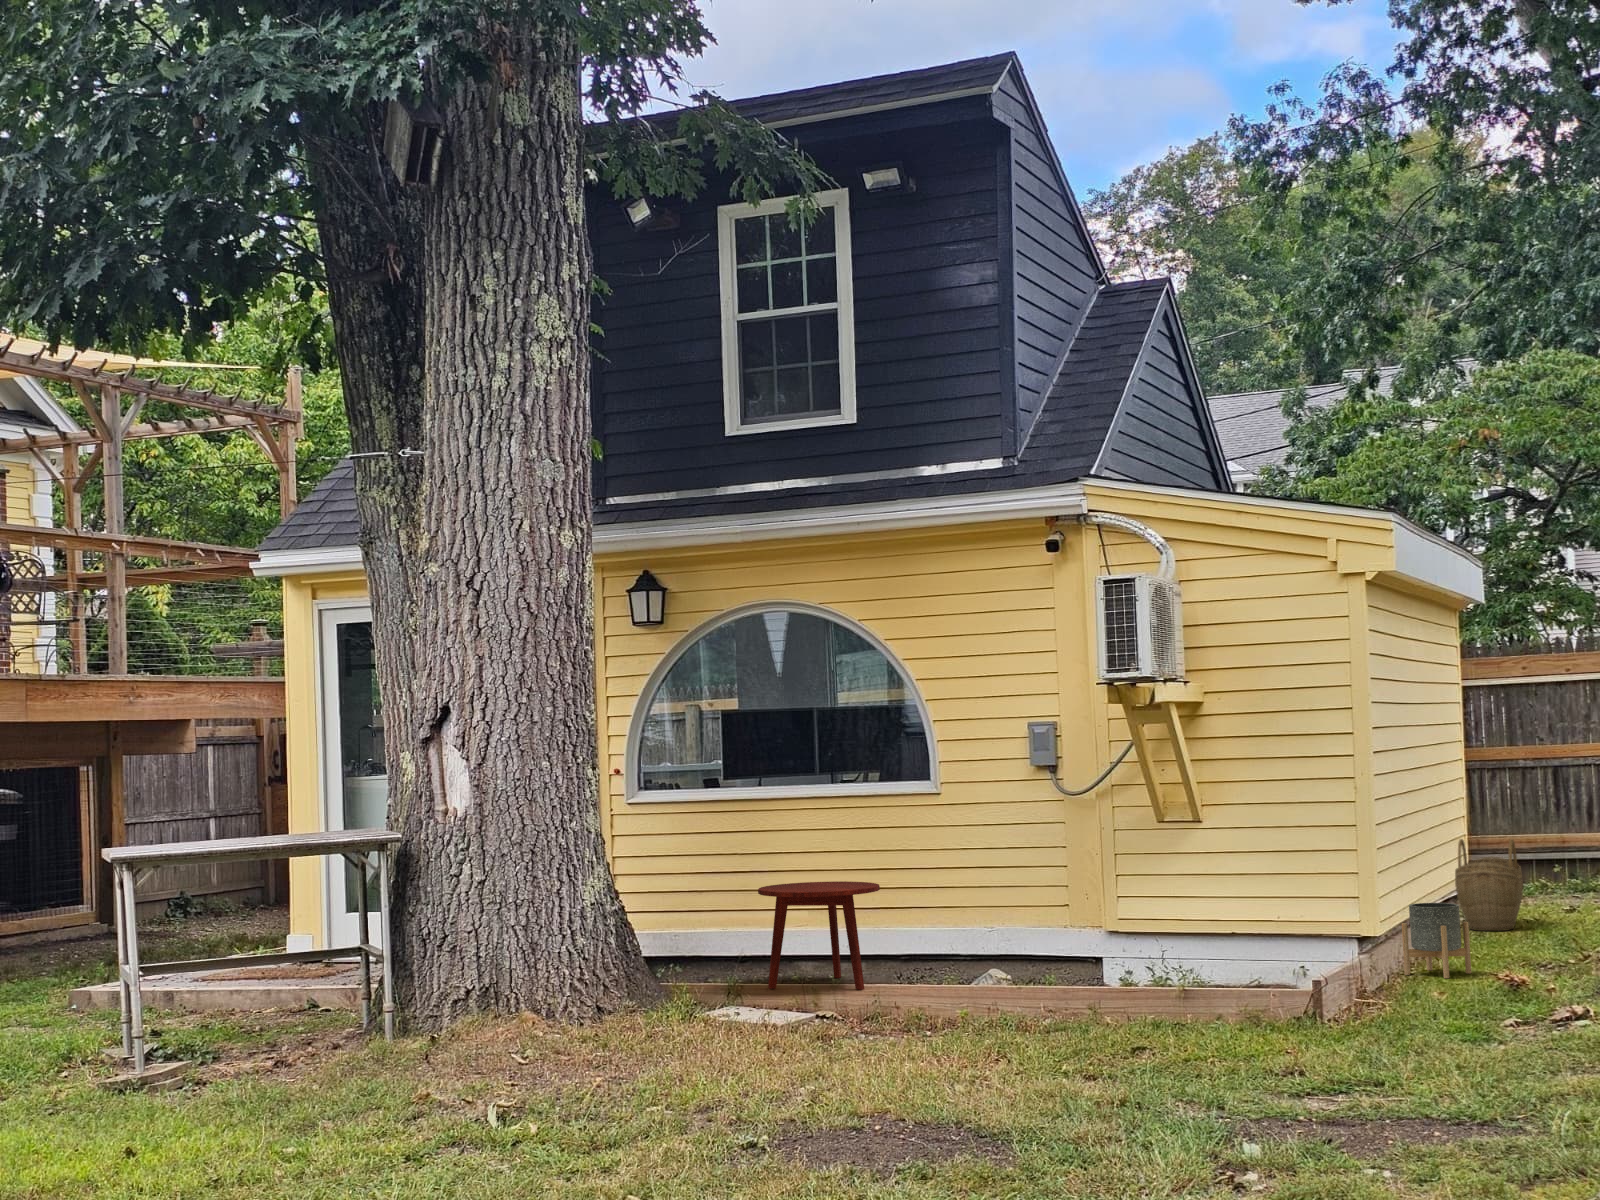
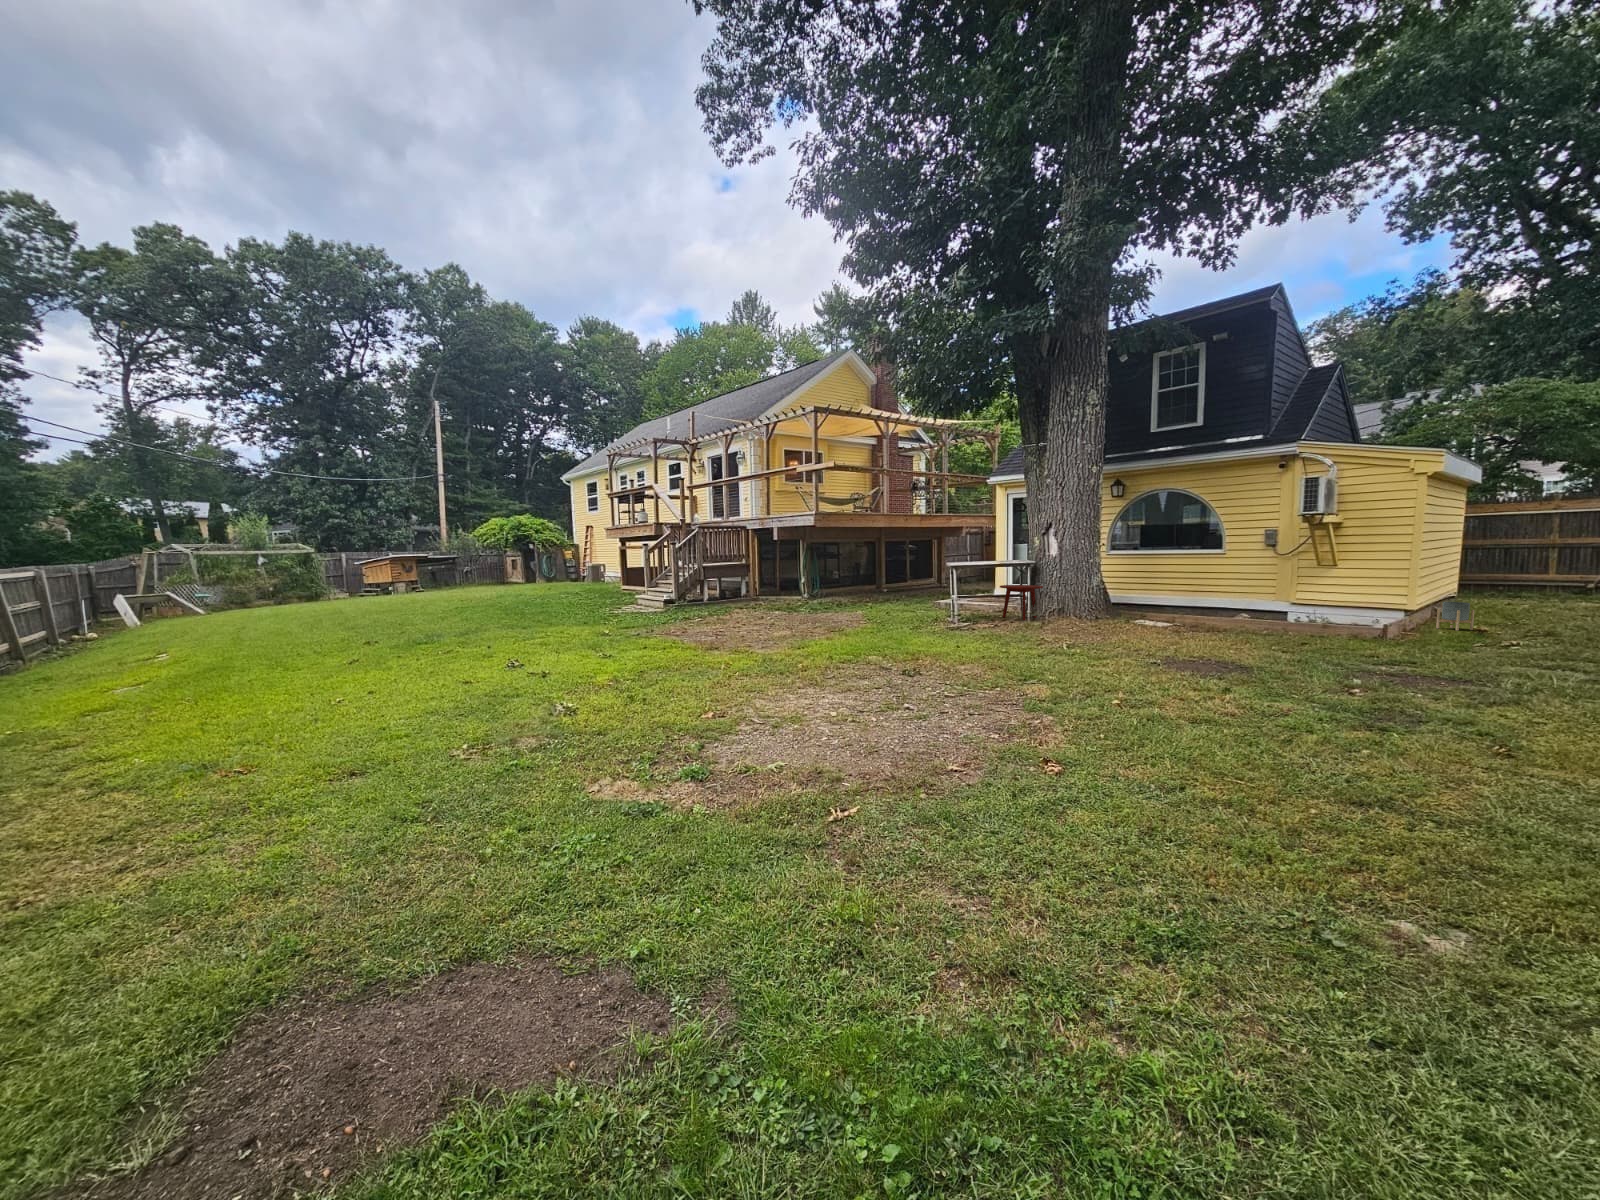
woven basket: present [1455,839,1523,931] -> none [1487,582,1529,620]
side table: present [758,881,880,990] -> present [1000,585,1043,620]

